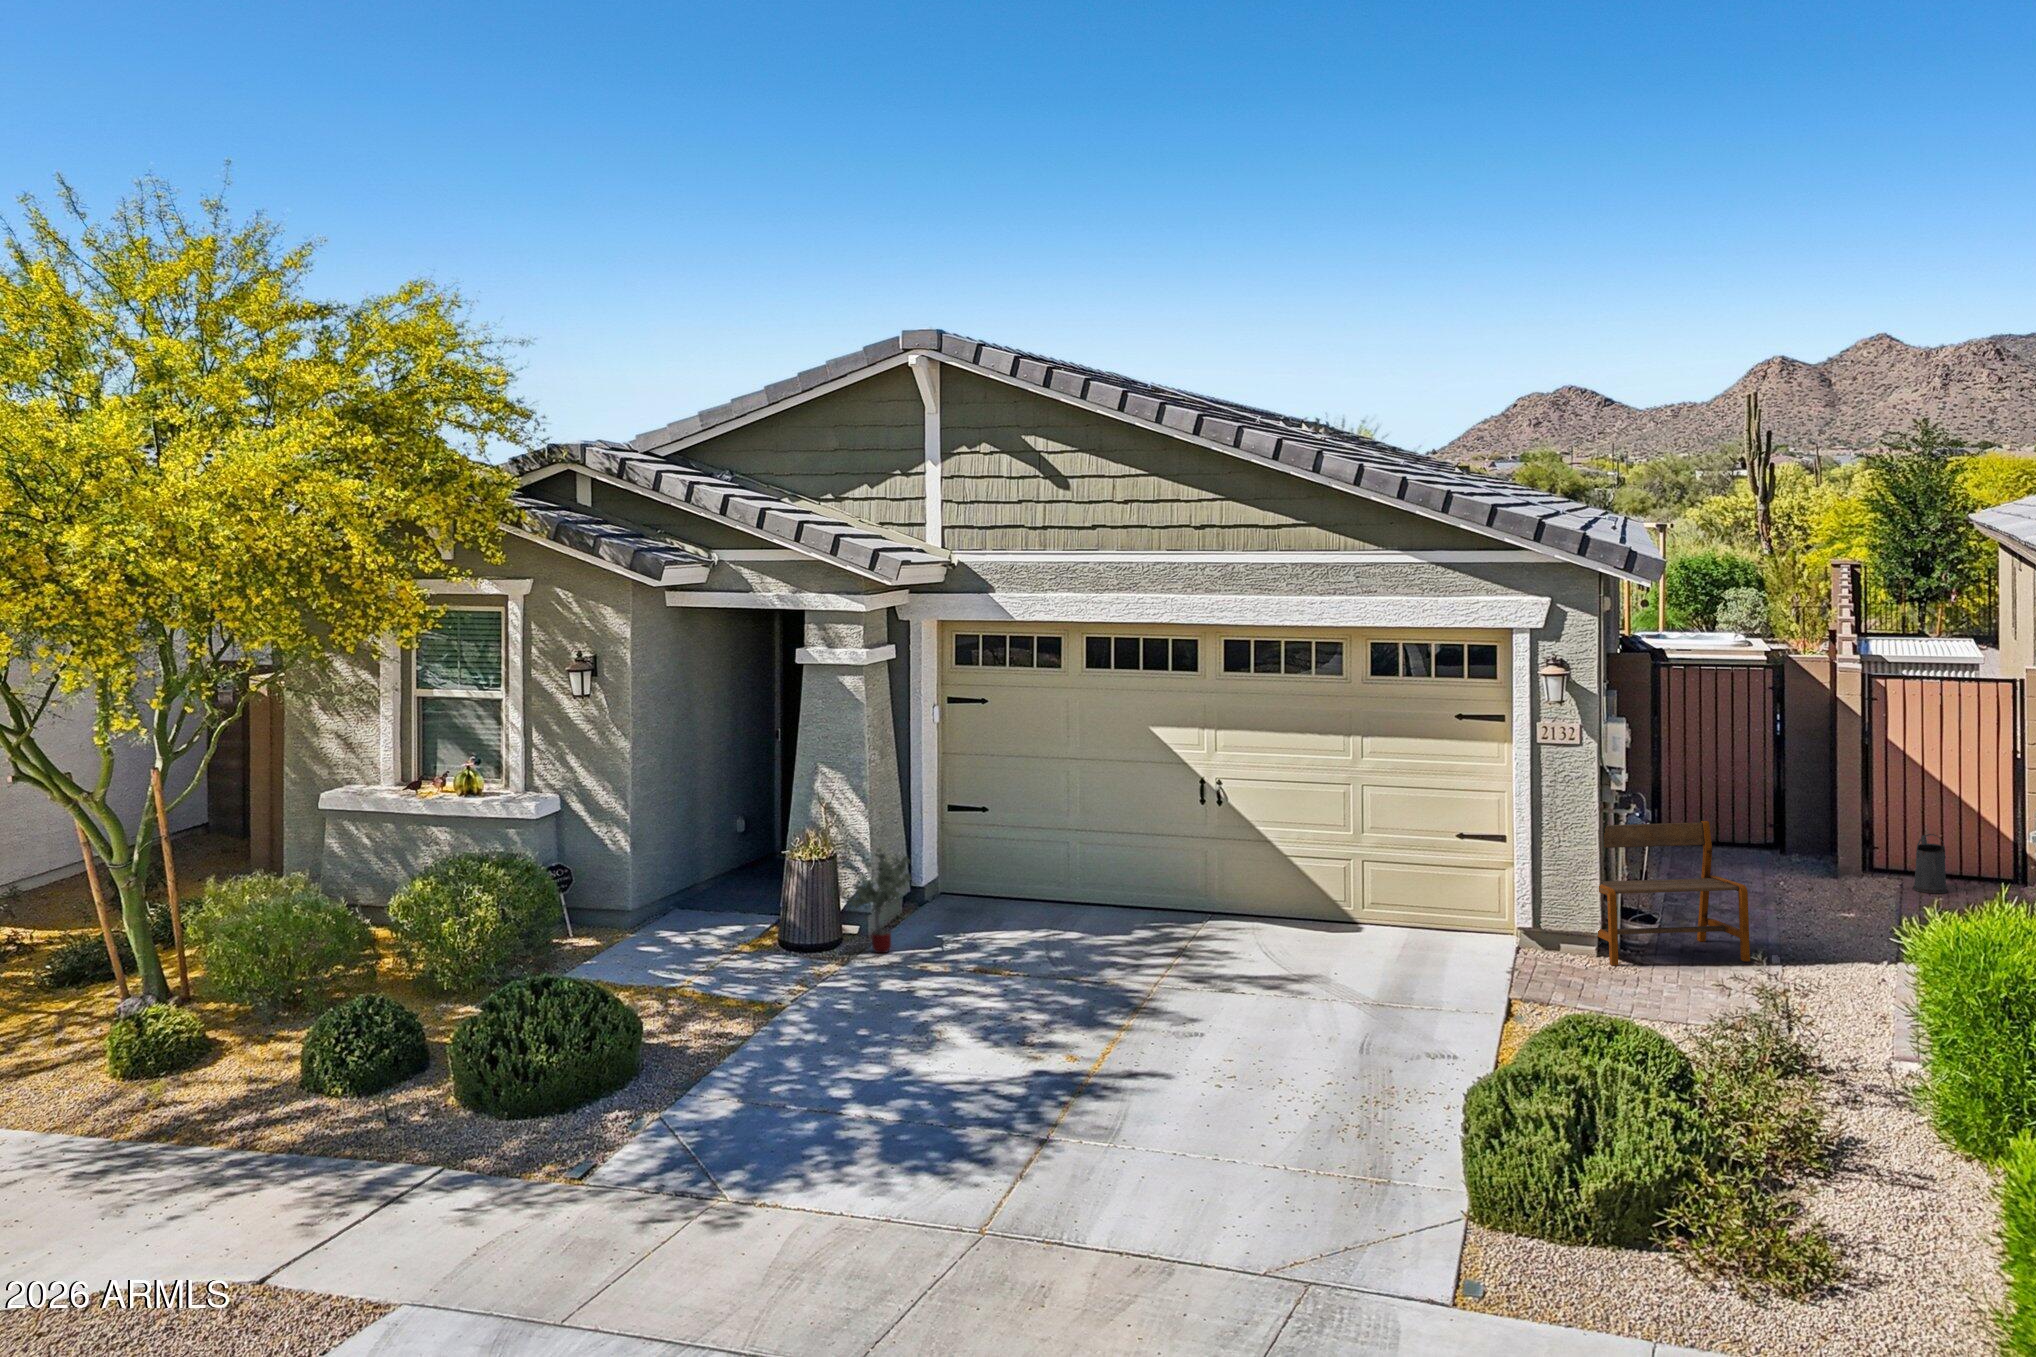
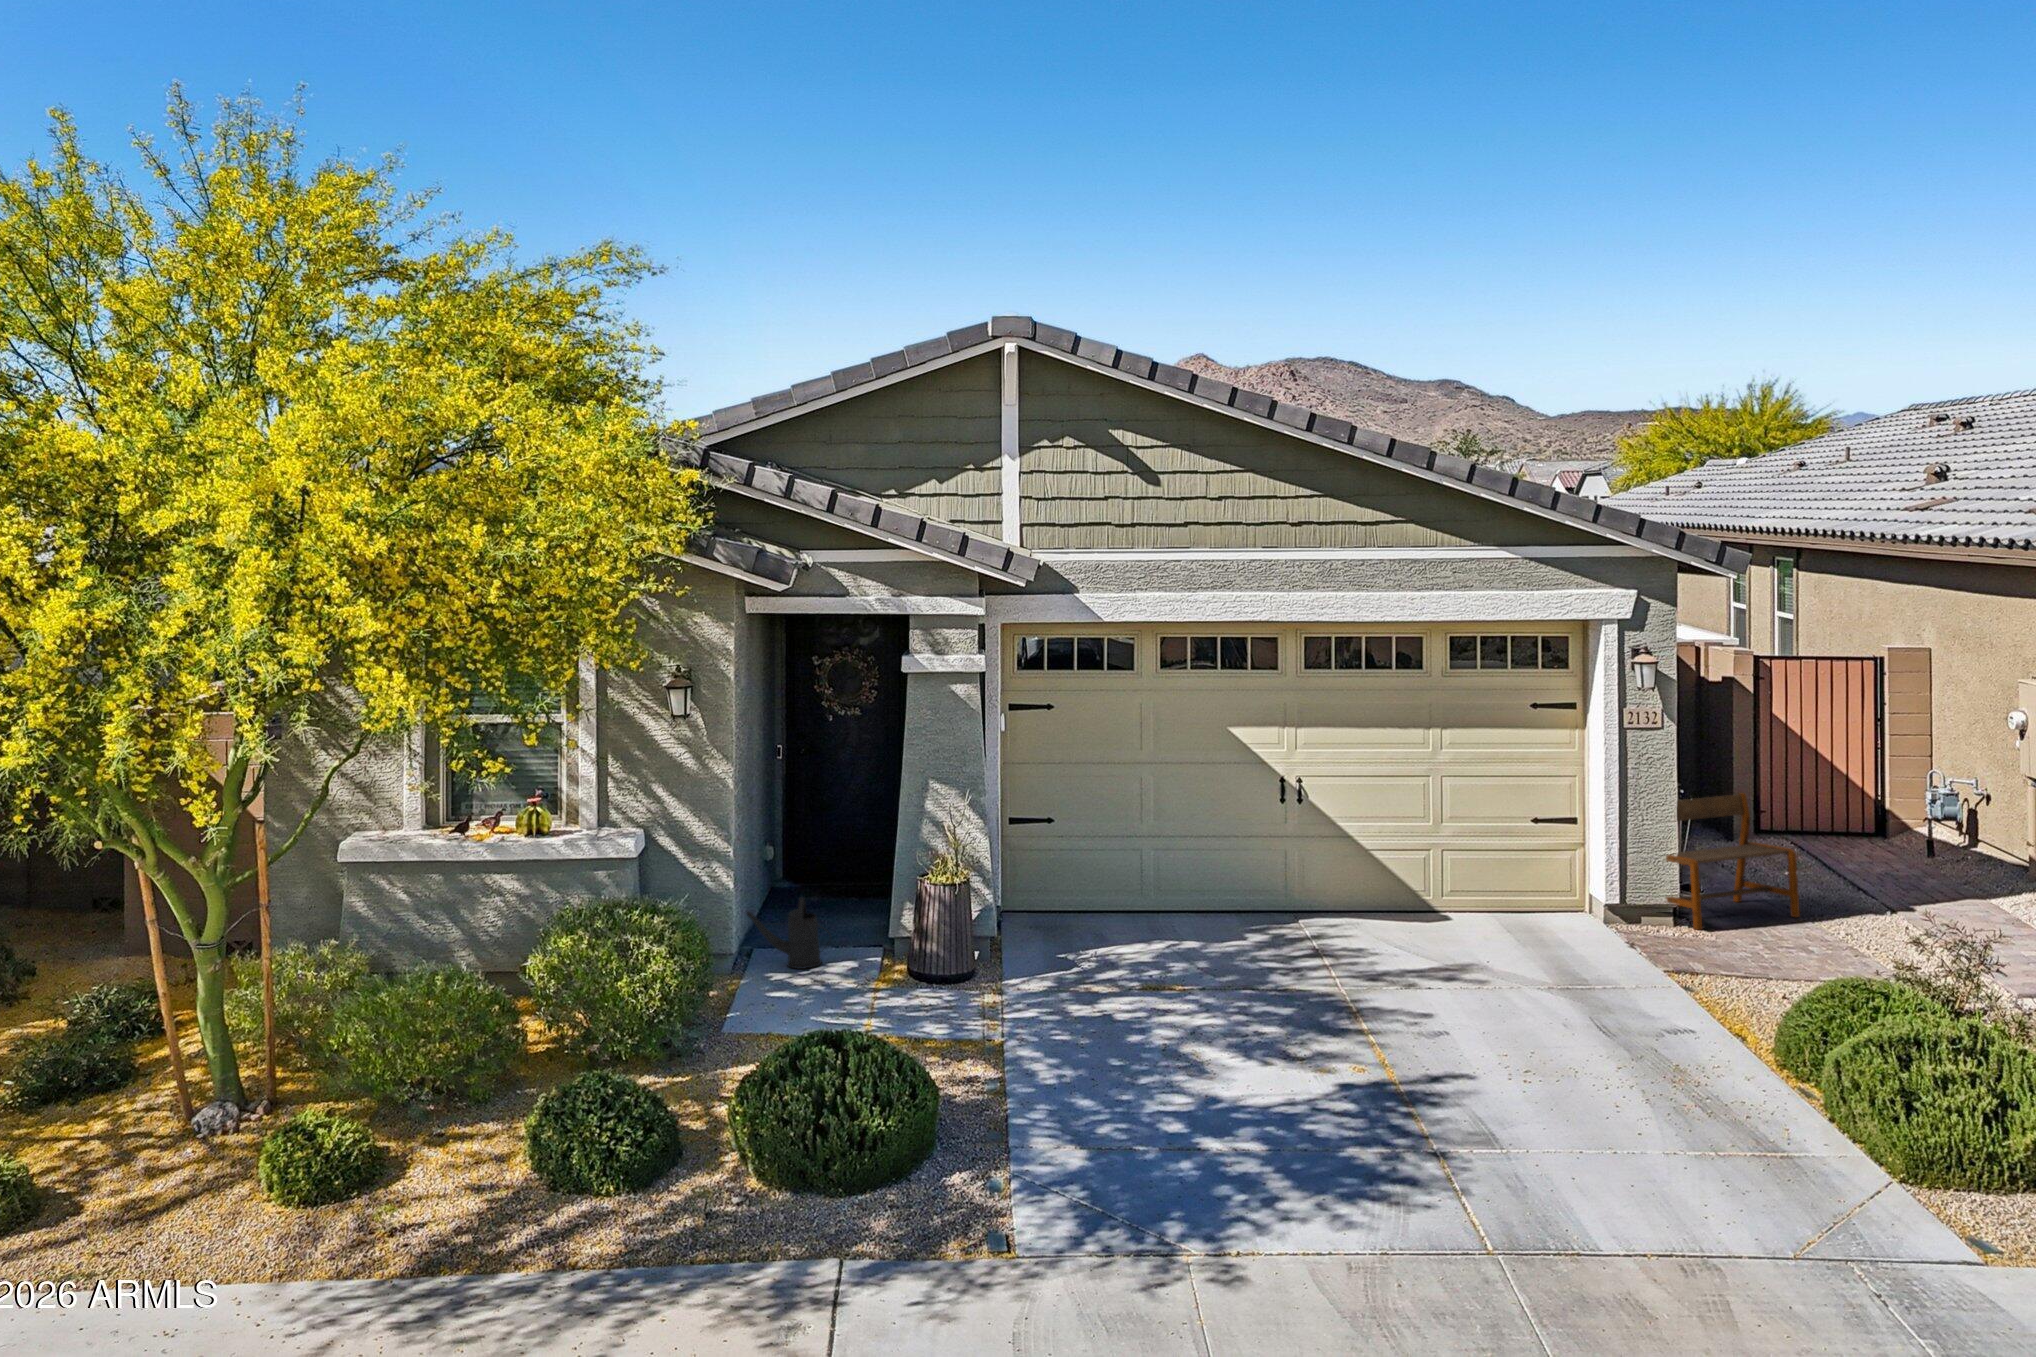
watering can: present [1913,834,1947,893] -> present [747,897,829,969]
potted tree: present [848,848,911,953] -> none [982,863,1041,976]

